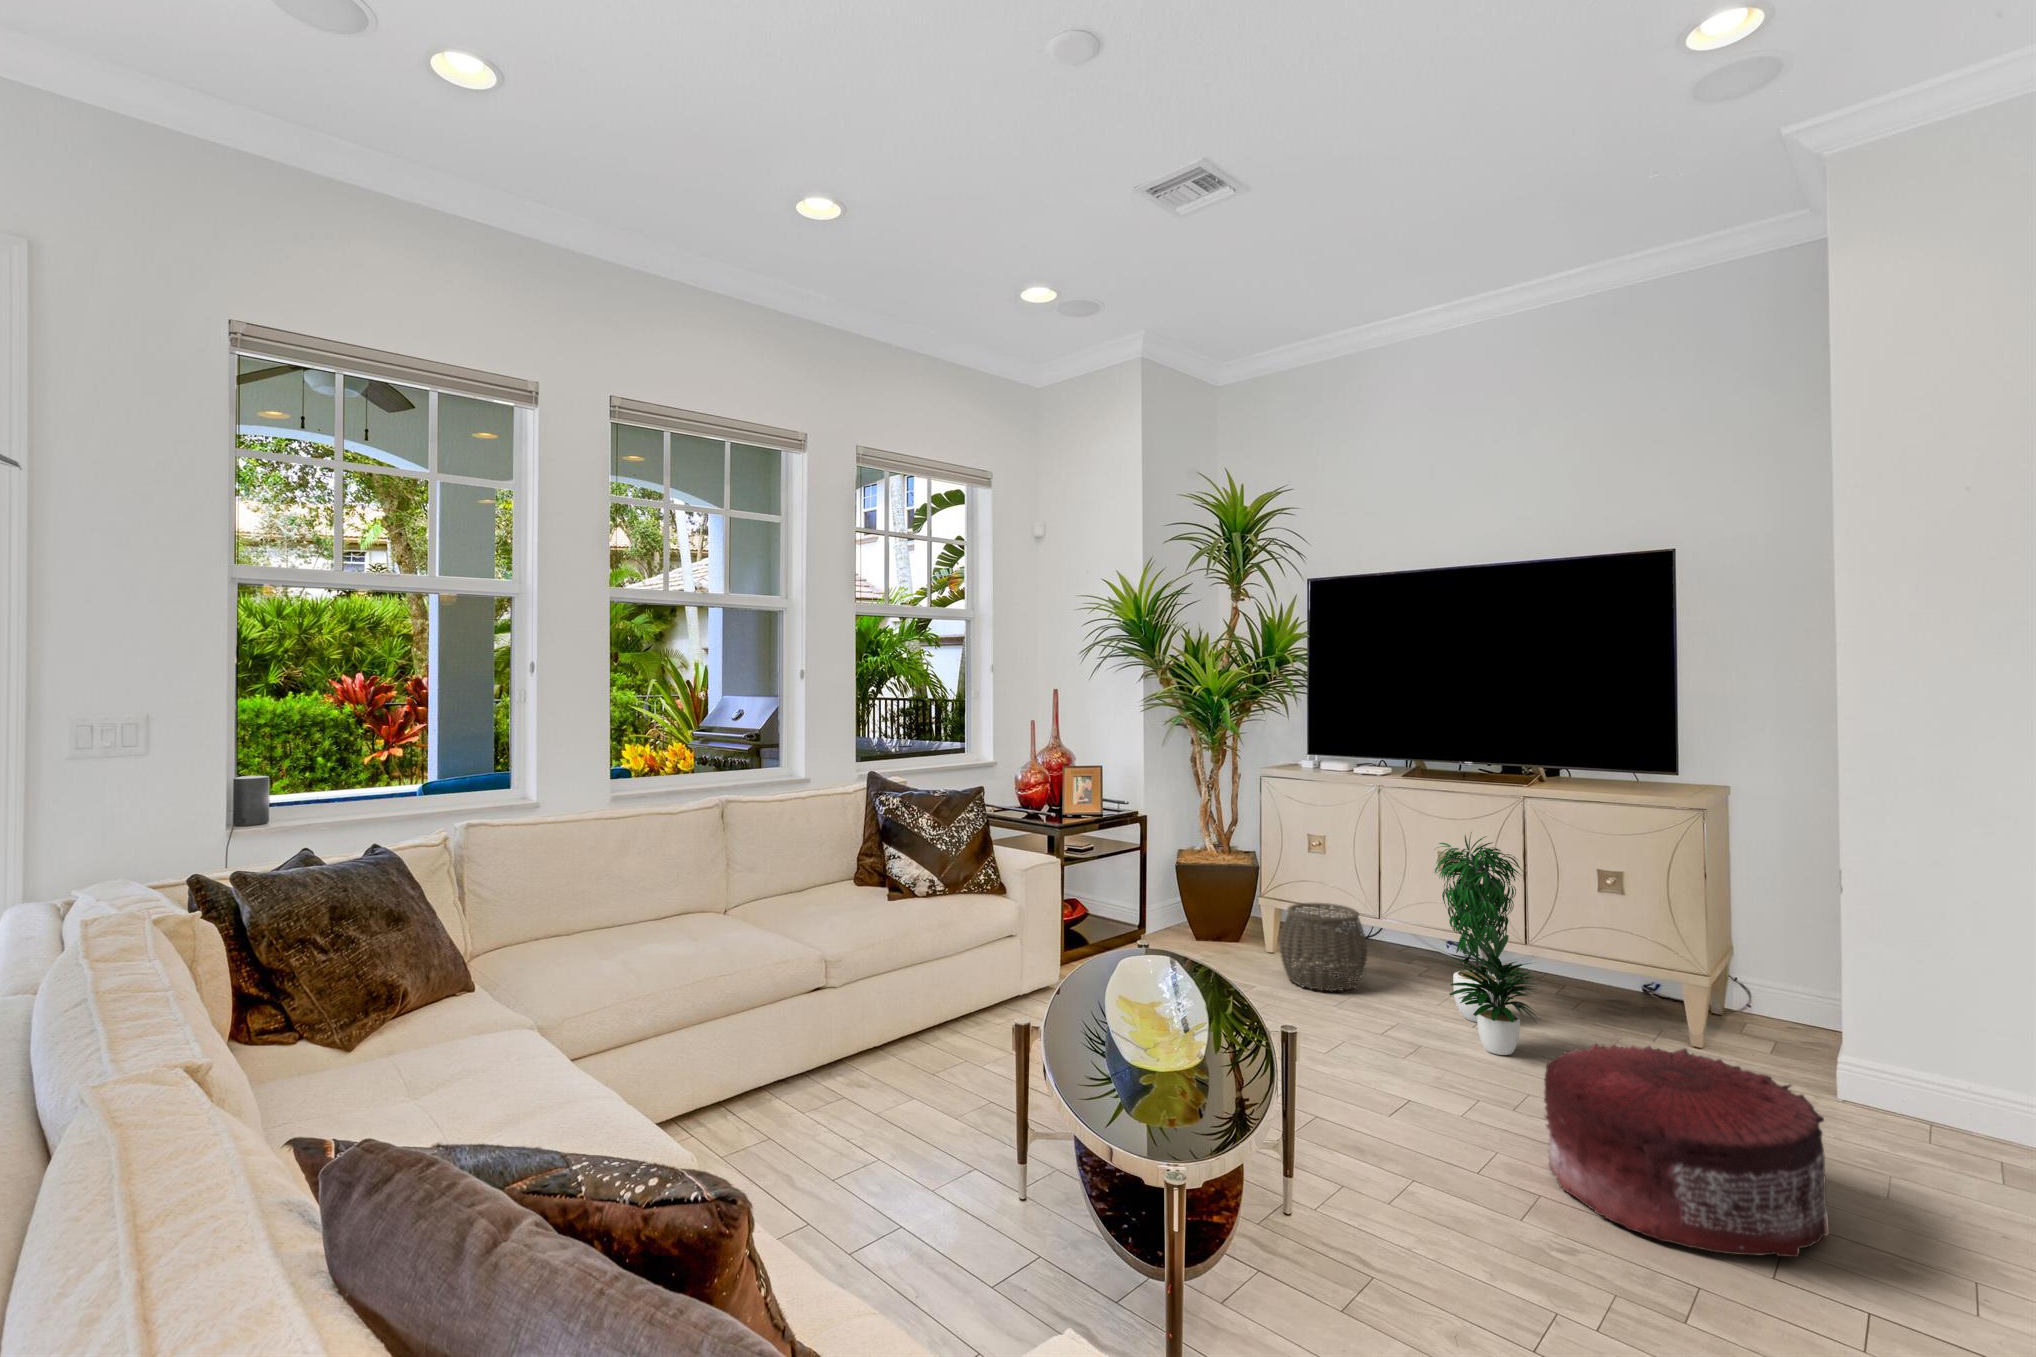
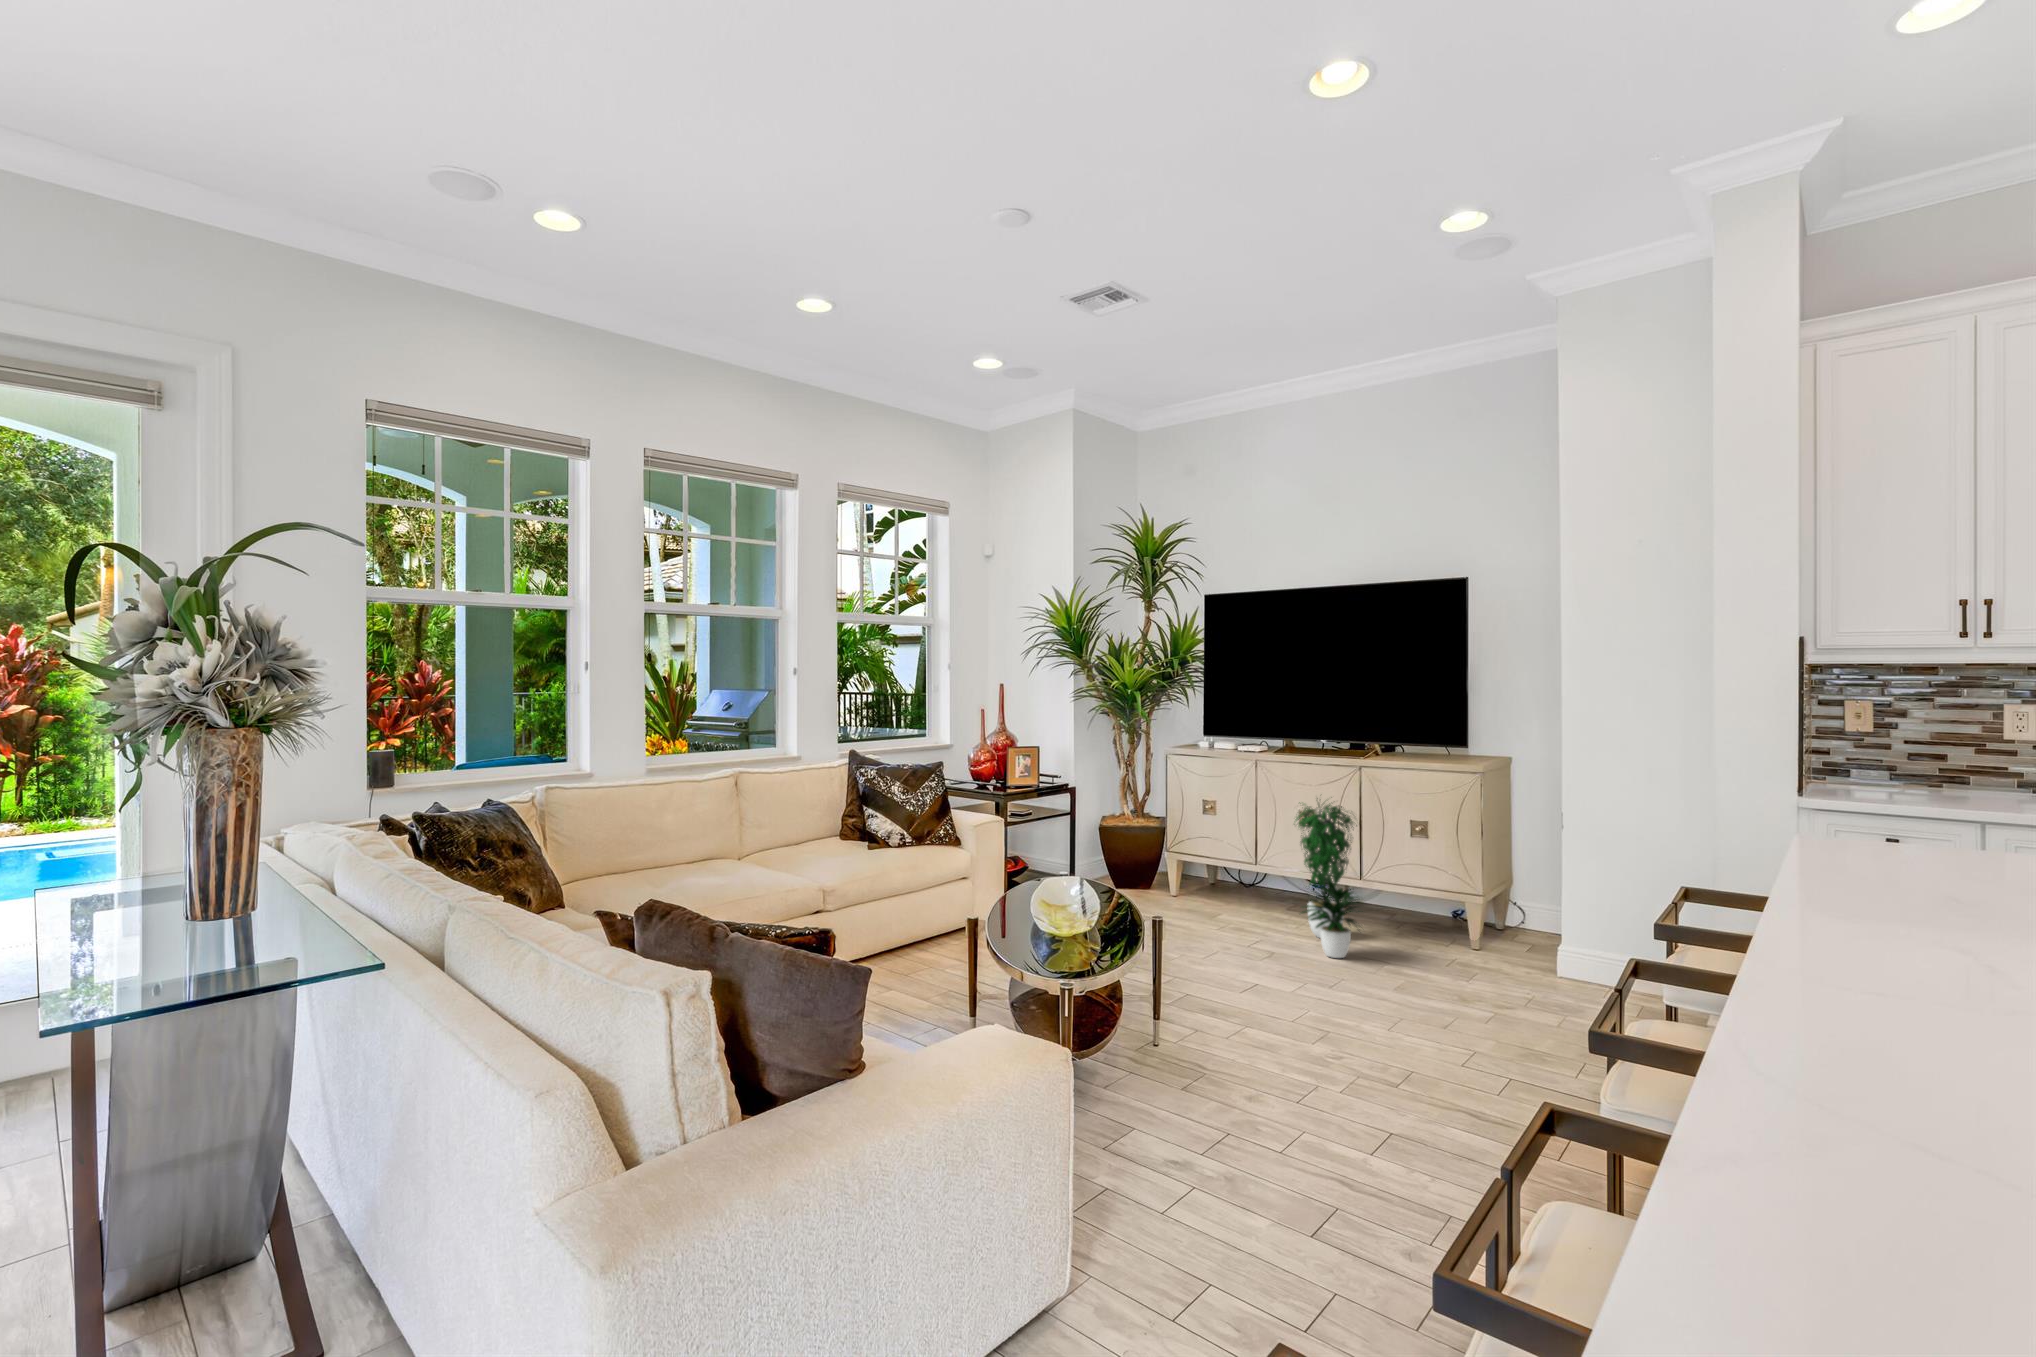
woven basket: present [1280,903,1368,991] -> none [1178,854,1246,922]
pouf: present [1544,1044,1829,1257] -> none [1348,935,1525,1060]

